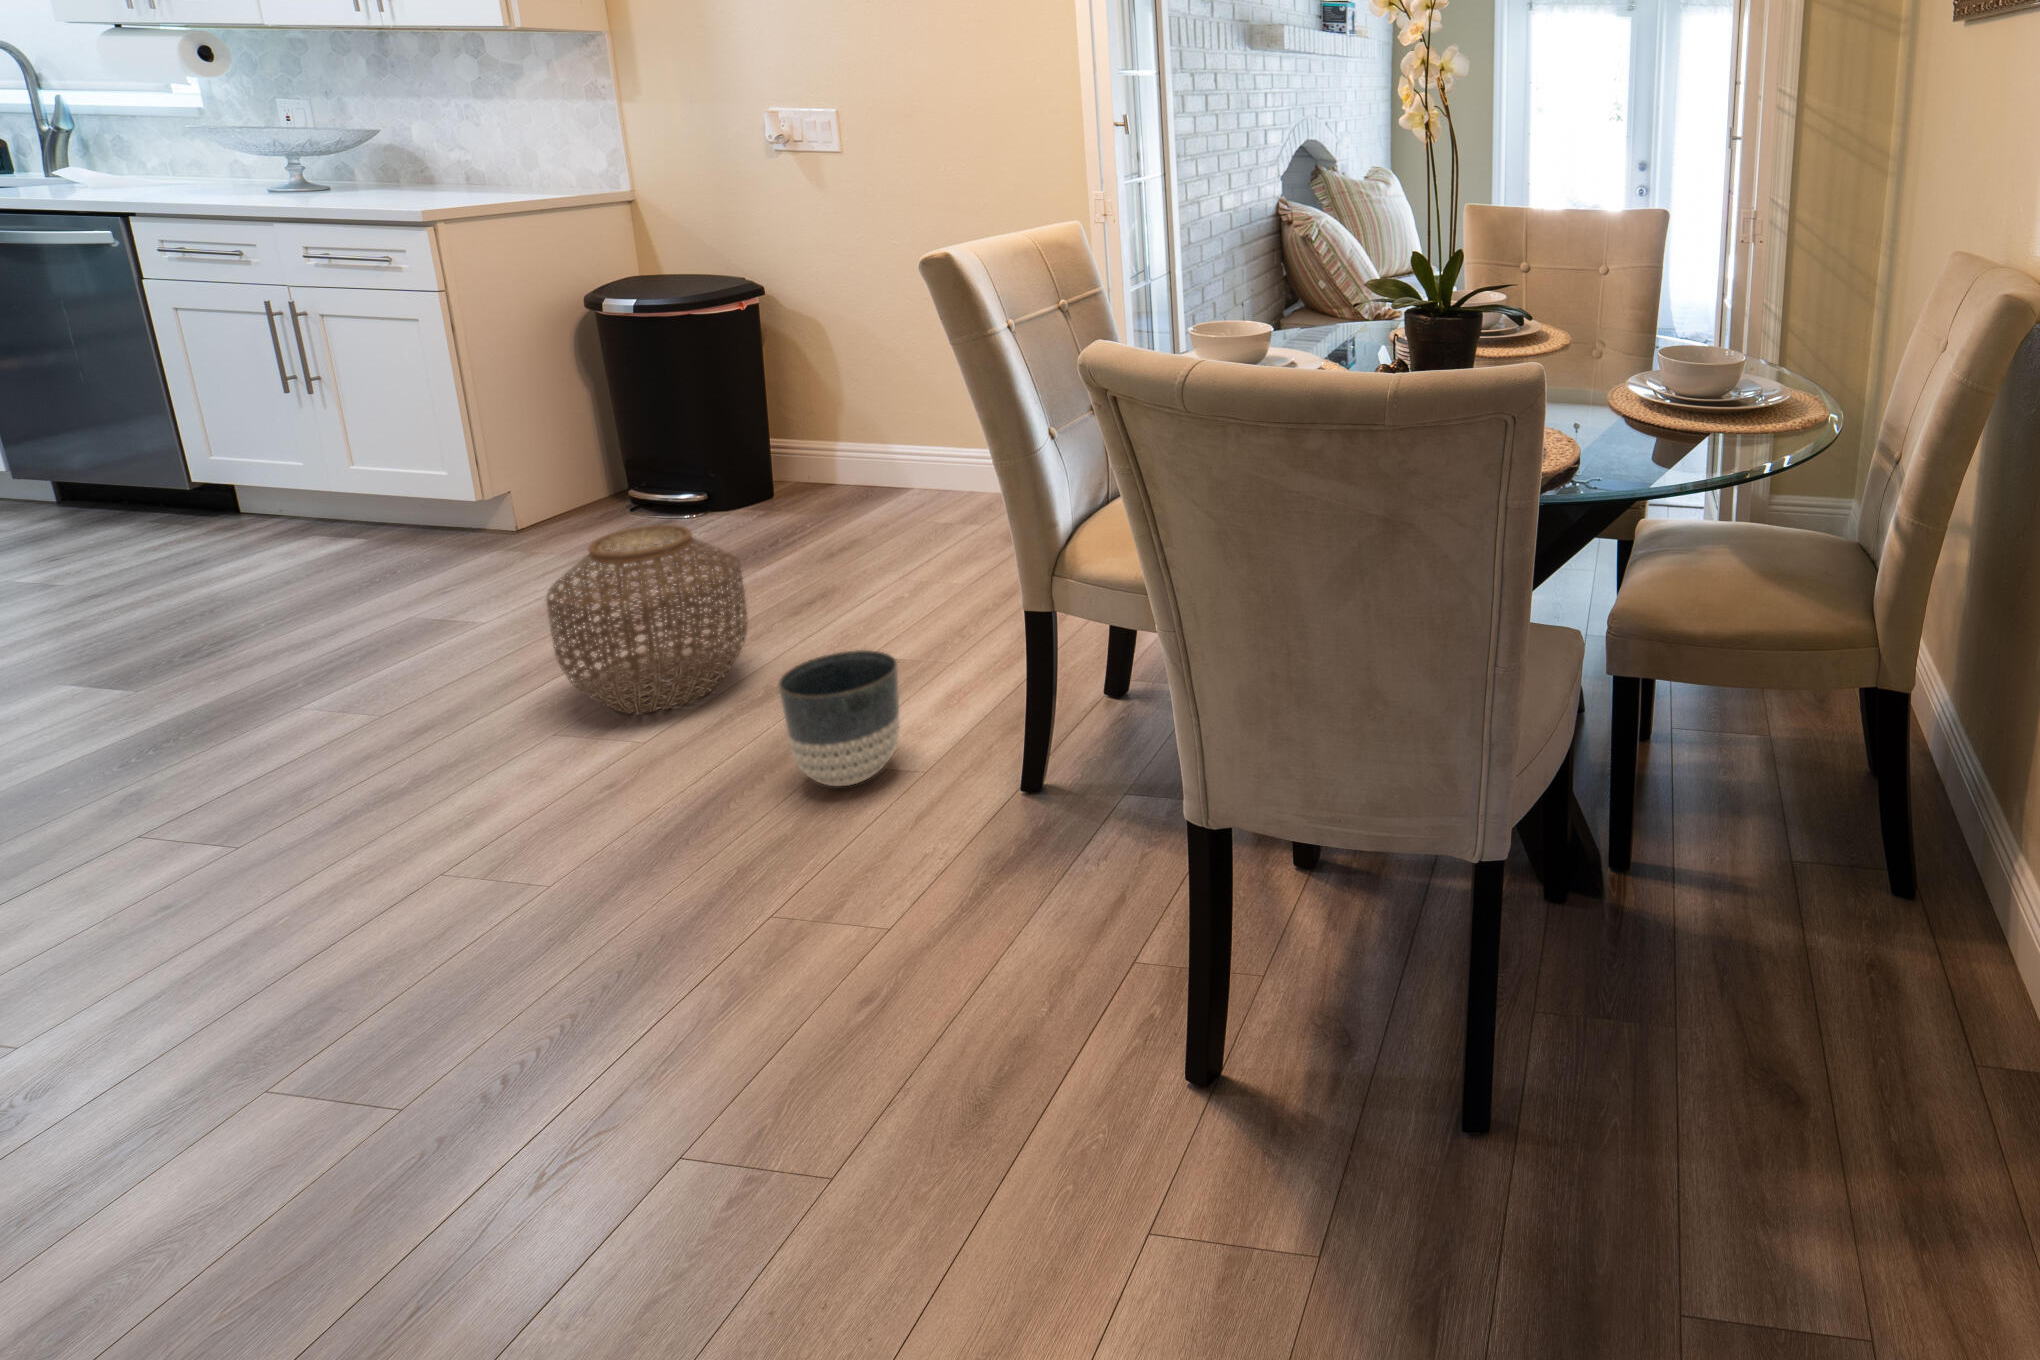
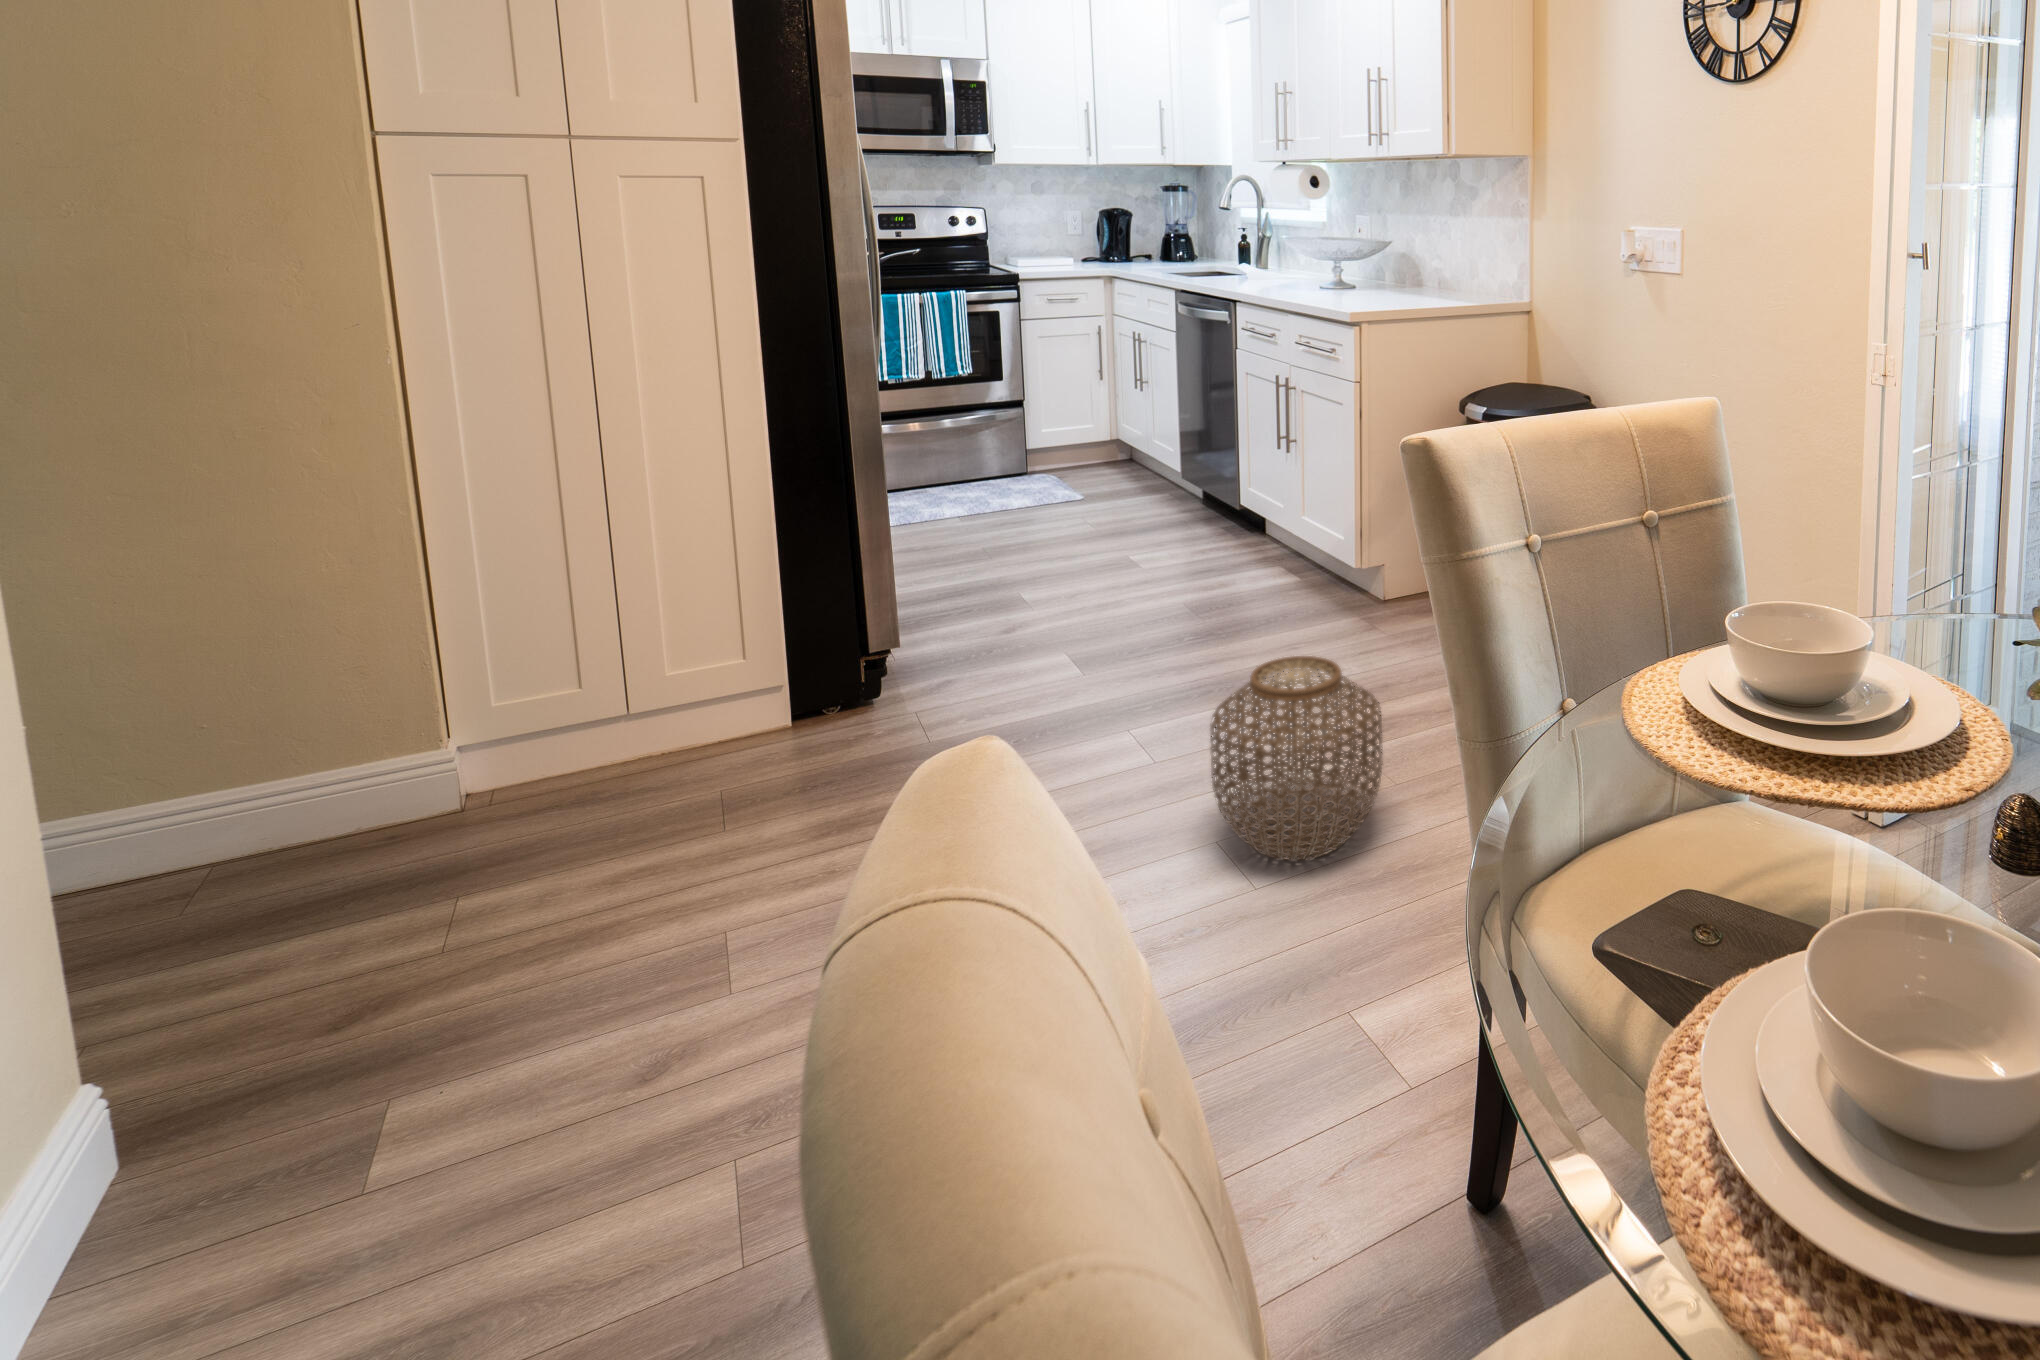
planter: present [779,650,900,786] -> none [1247,893,1381,1081]

